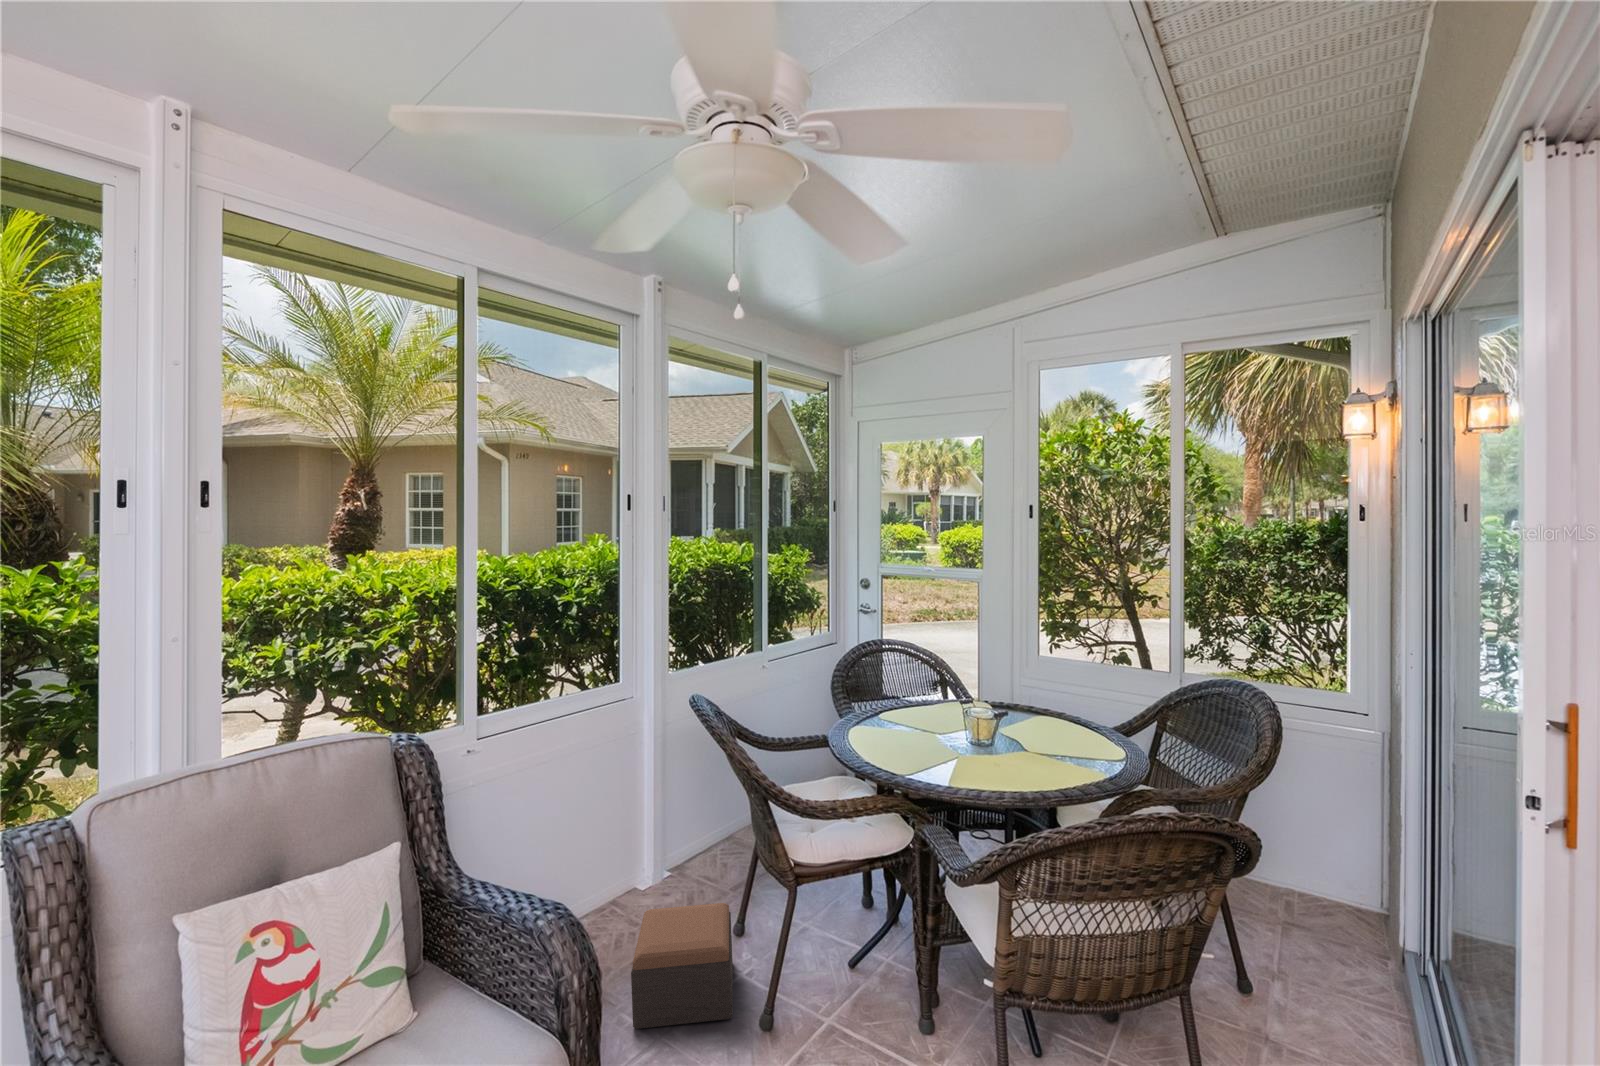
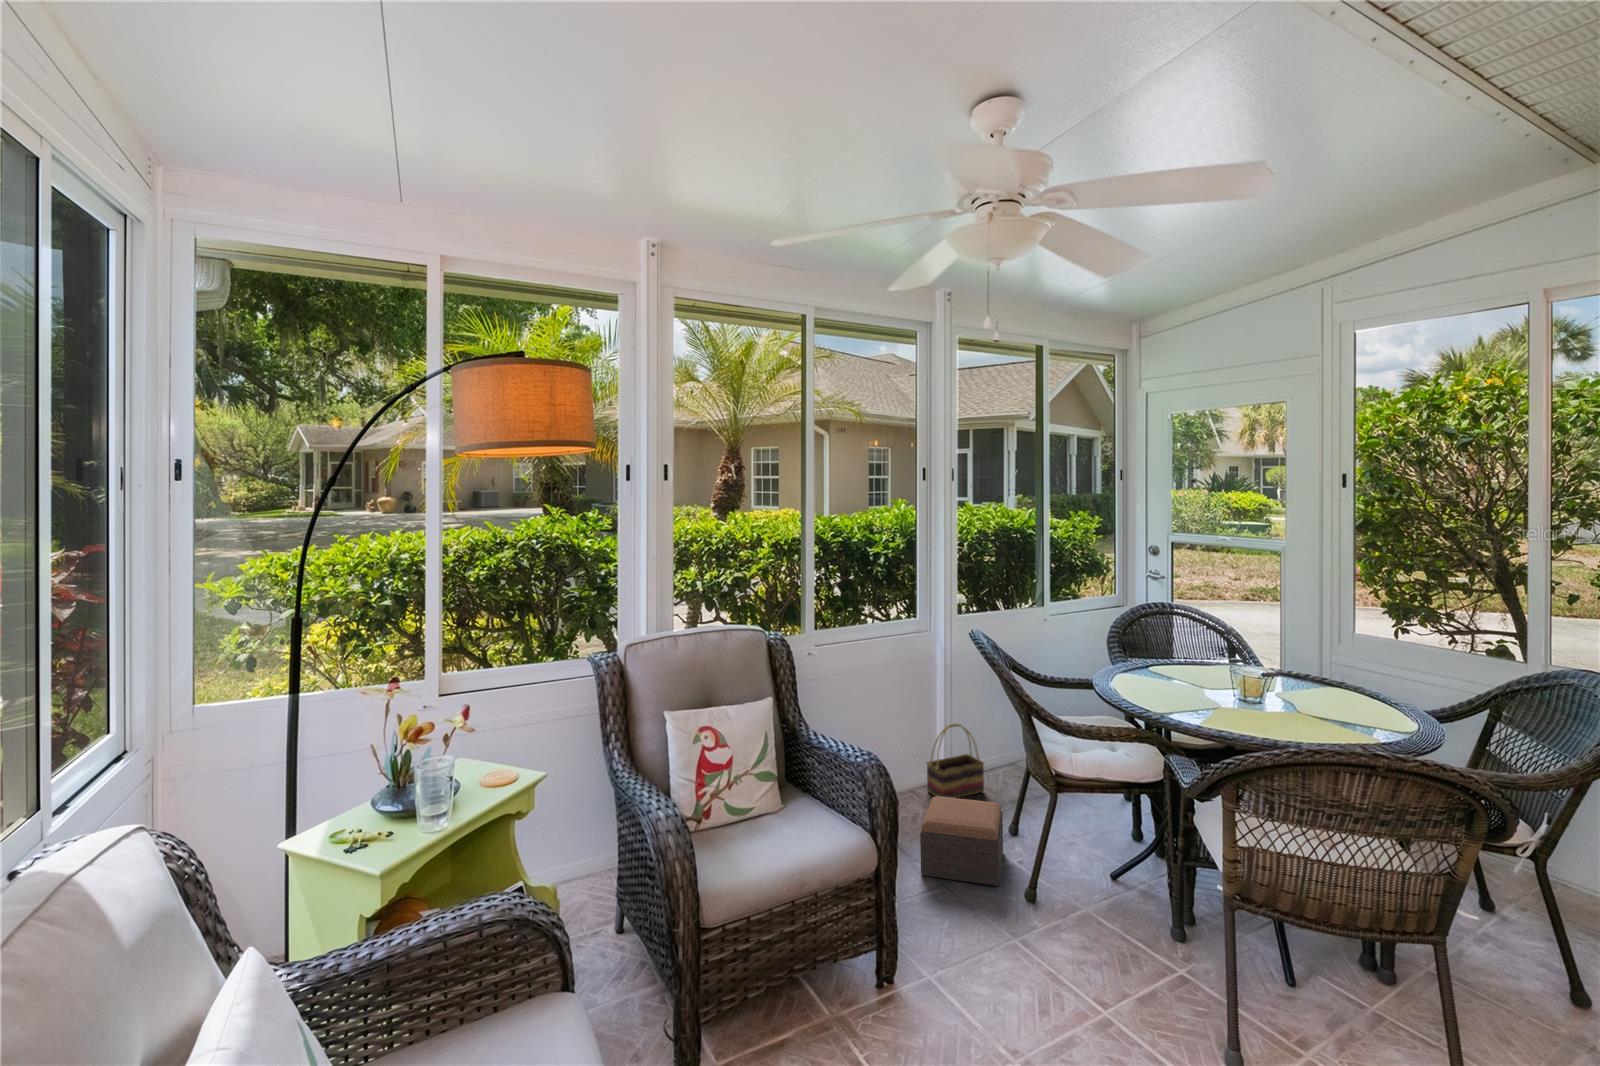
basket: none [634,801,703,902] -> present [926,723,984,798]

